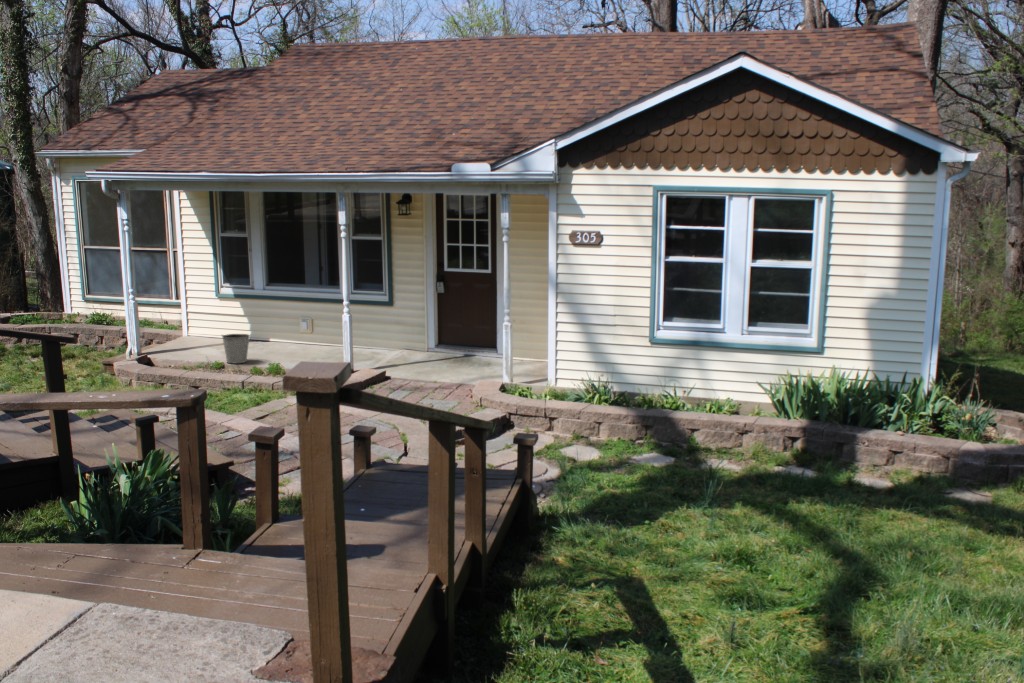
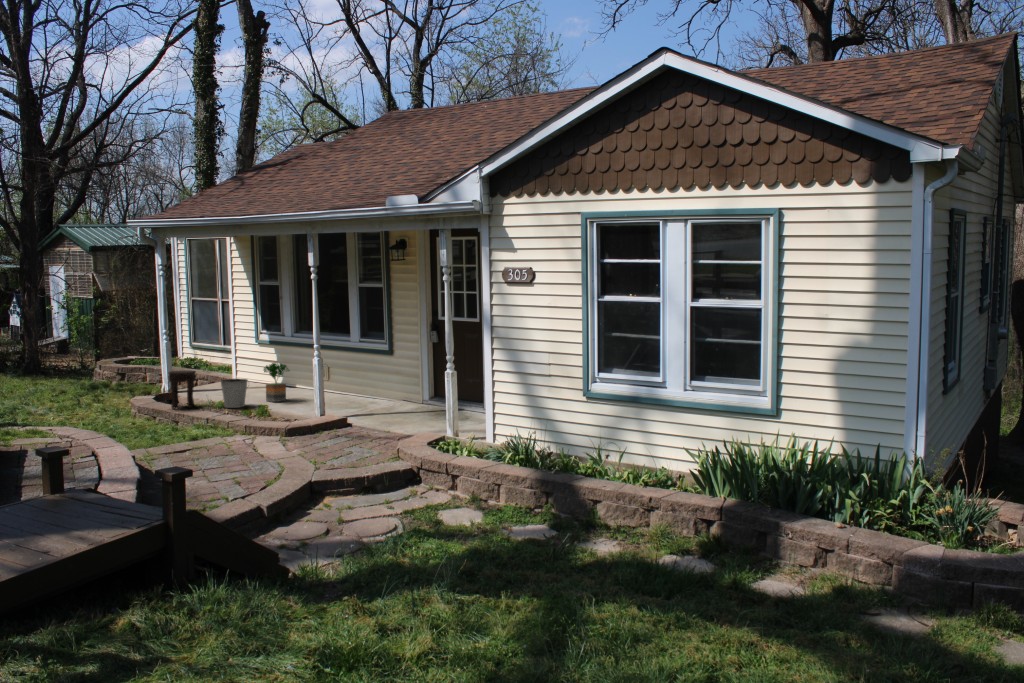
potted tree: none [258,317,284,356] -> present [264,363,289,402]
side table: none [166,327,194,367] -> present [168,370,196,409]

